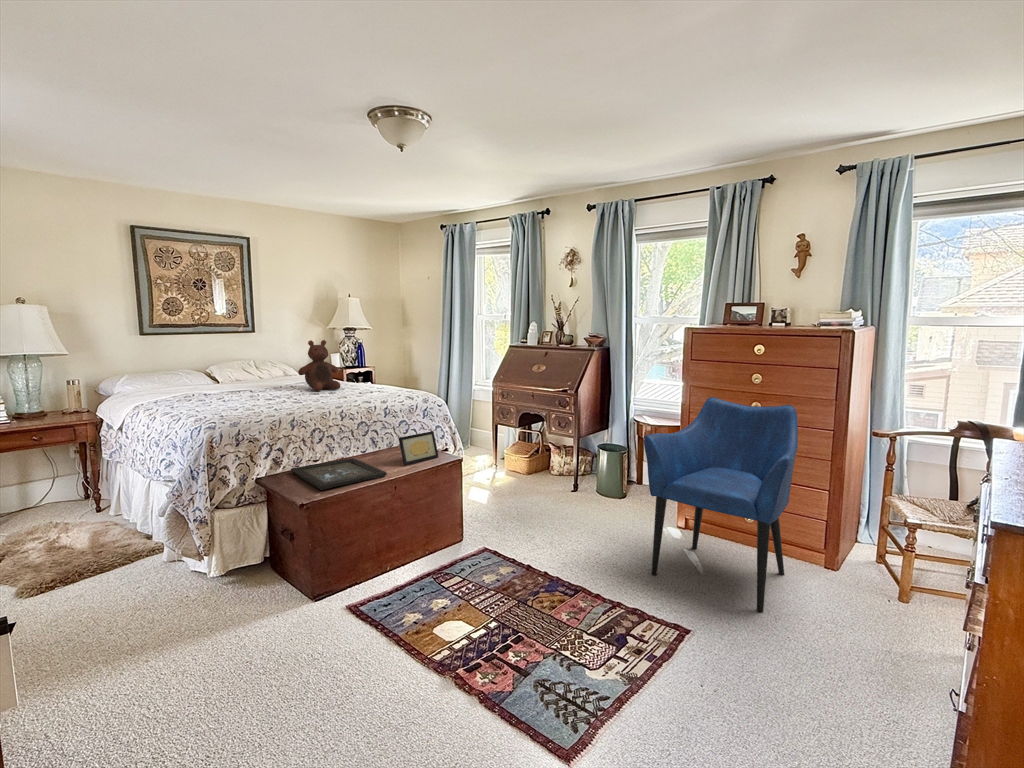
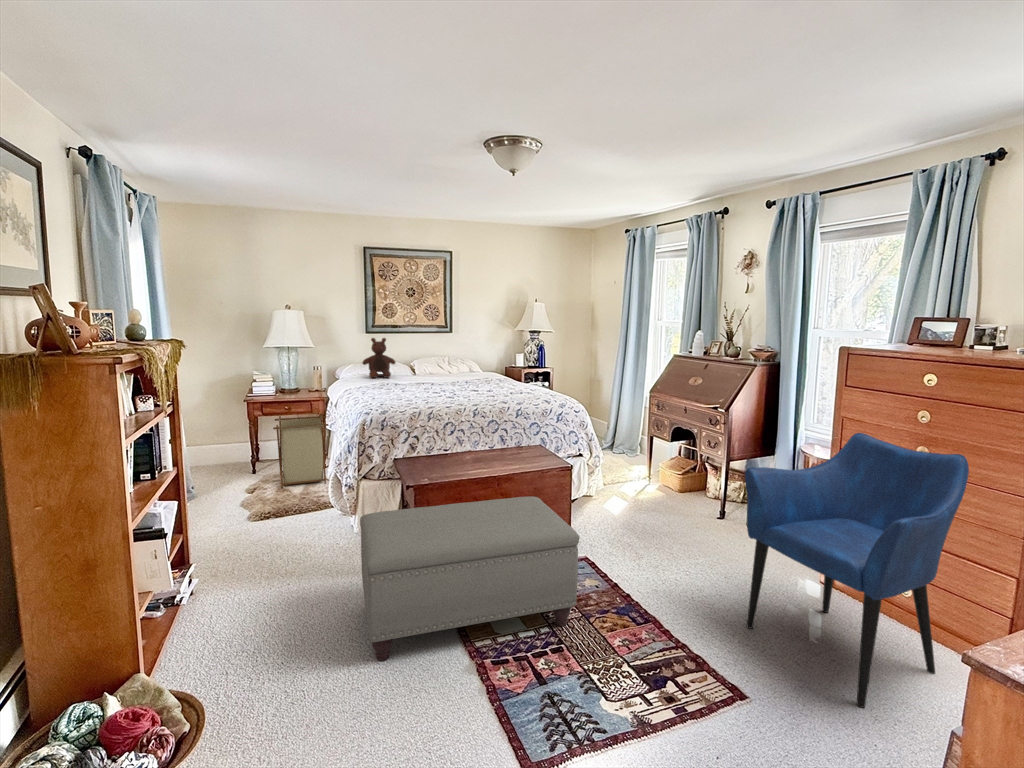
stuffed bear: present [298,340,340,391] -> present [362,338,395,378]
picture frame: present [399,431,438,465] -> none [511,436,550,465]
laundry basket: none [20,440,119,546] -> present [273,414,329,488]
tray: present [291,458,387,490] -> none [422,452,491,476]
ottoman: none [265,493,522,711] -> present [360,496,579,661]

